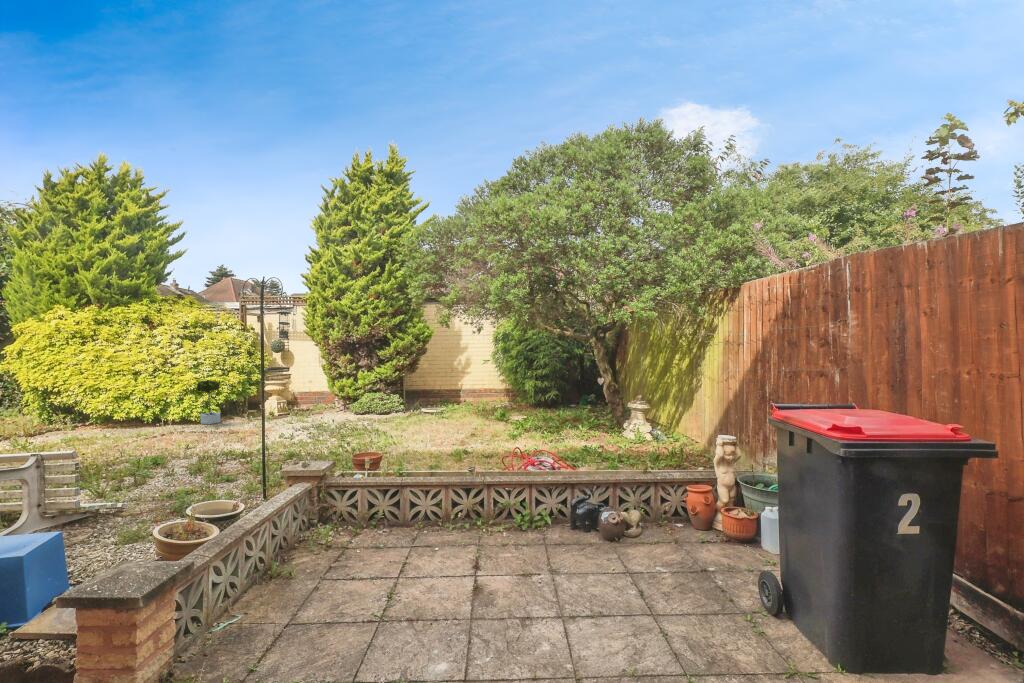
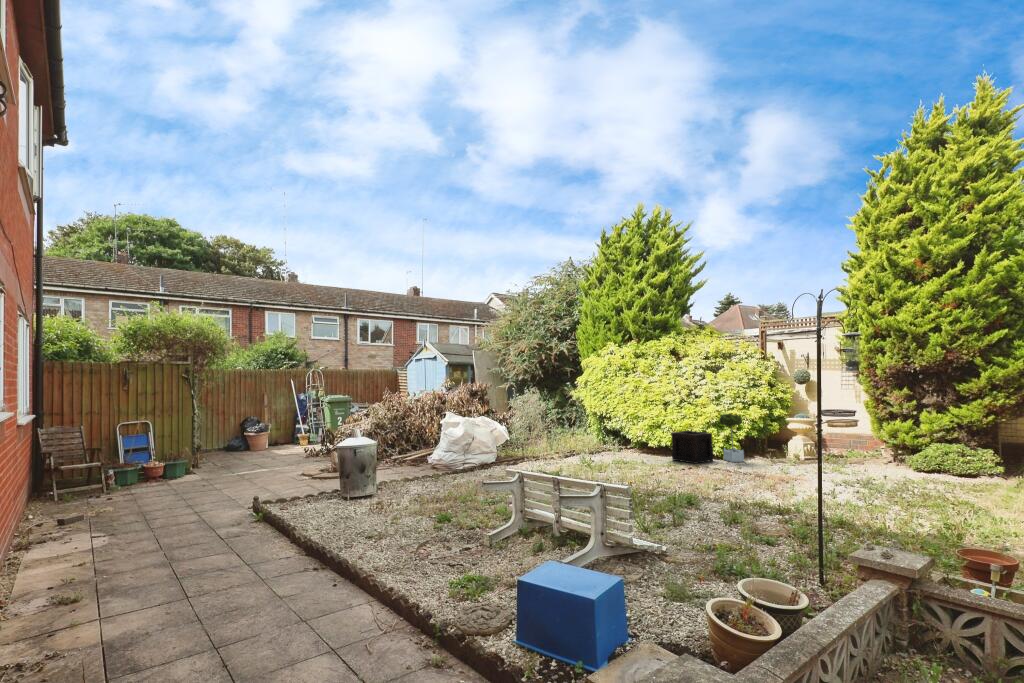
wooden crate: none [142,400,189,431] -> present [672,431,713,464]

